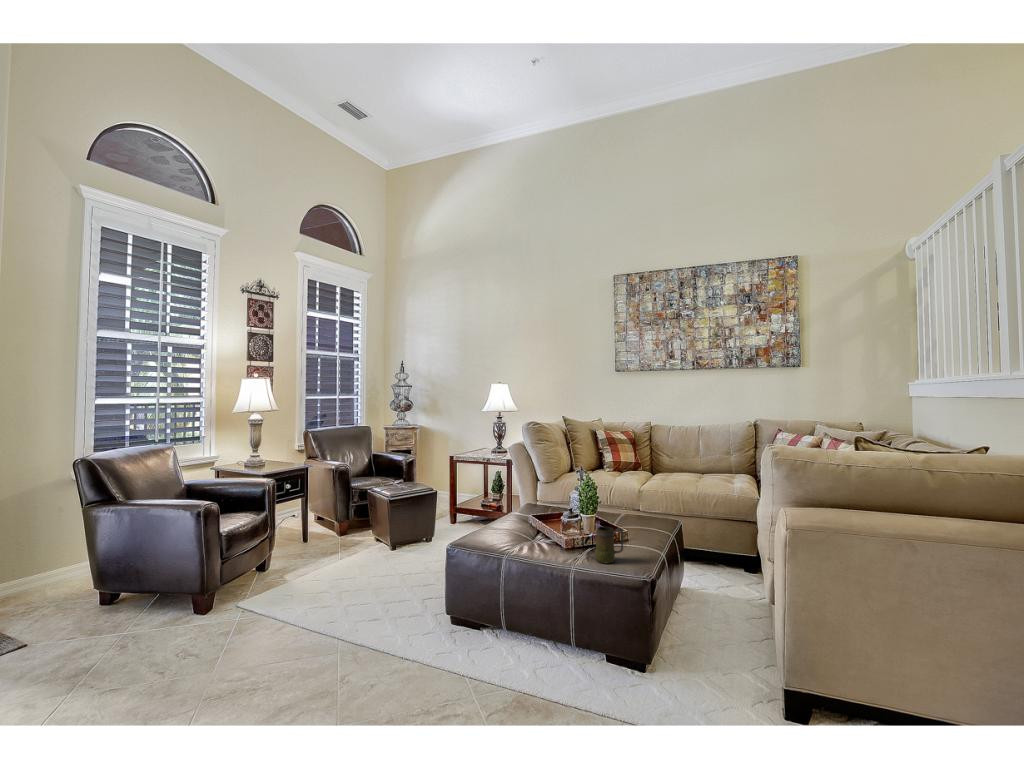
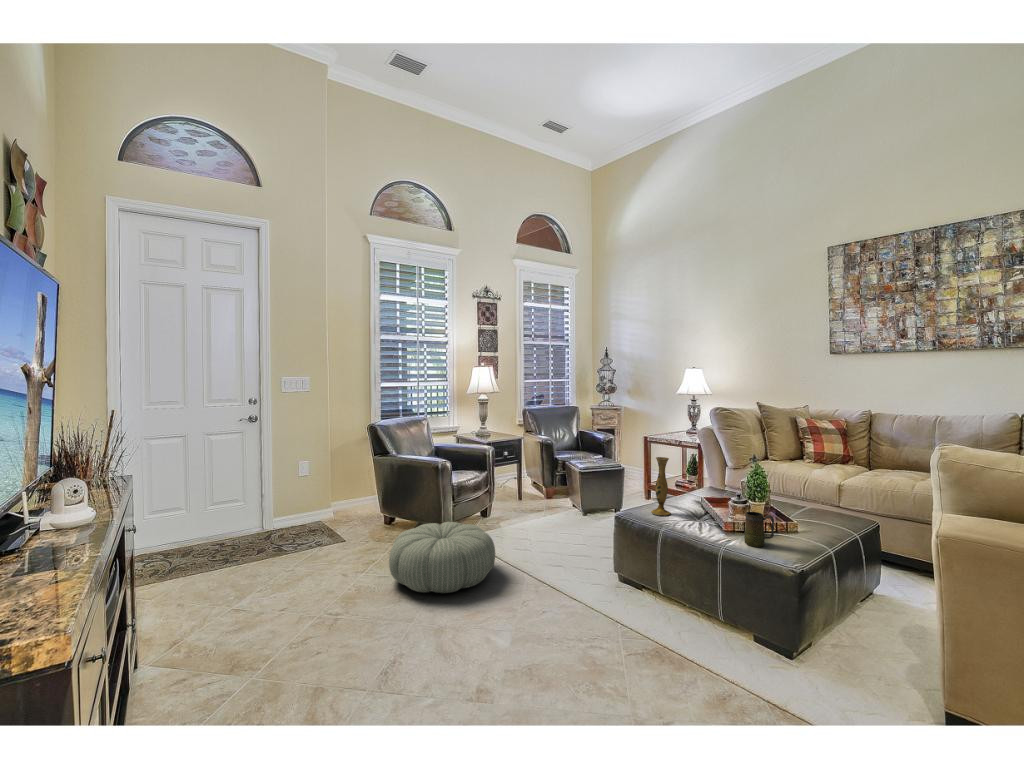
vase: none [490,476,511,542] -> present [651,457,671,516]
pouf: none [119,587,295,706] -> present [389,522,495,593]

